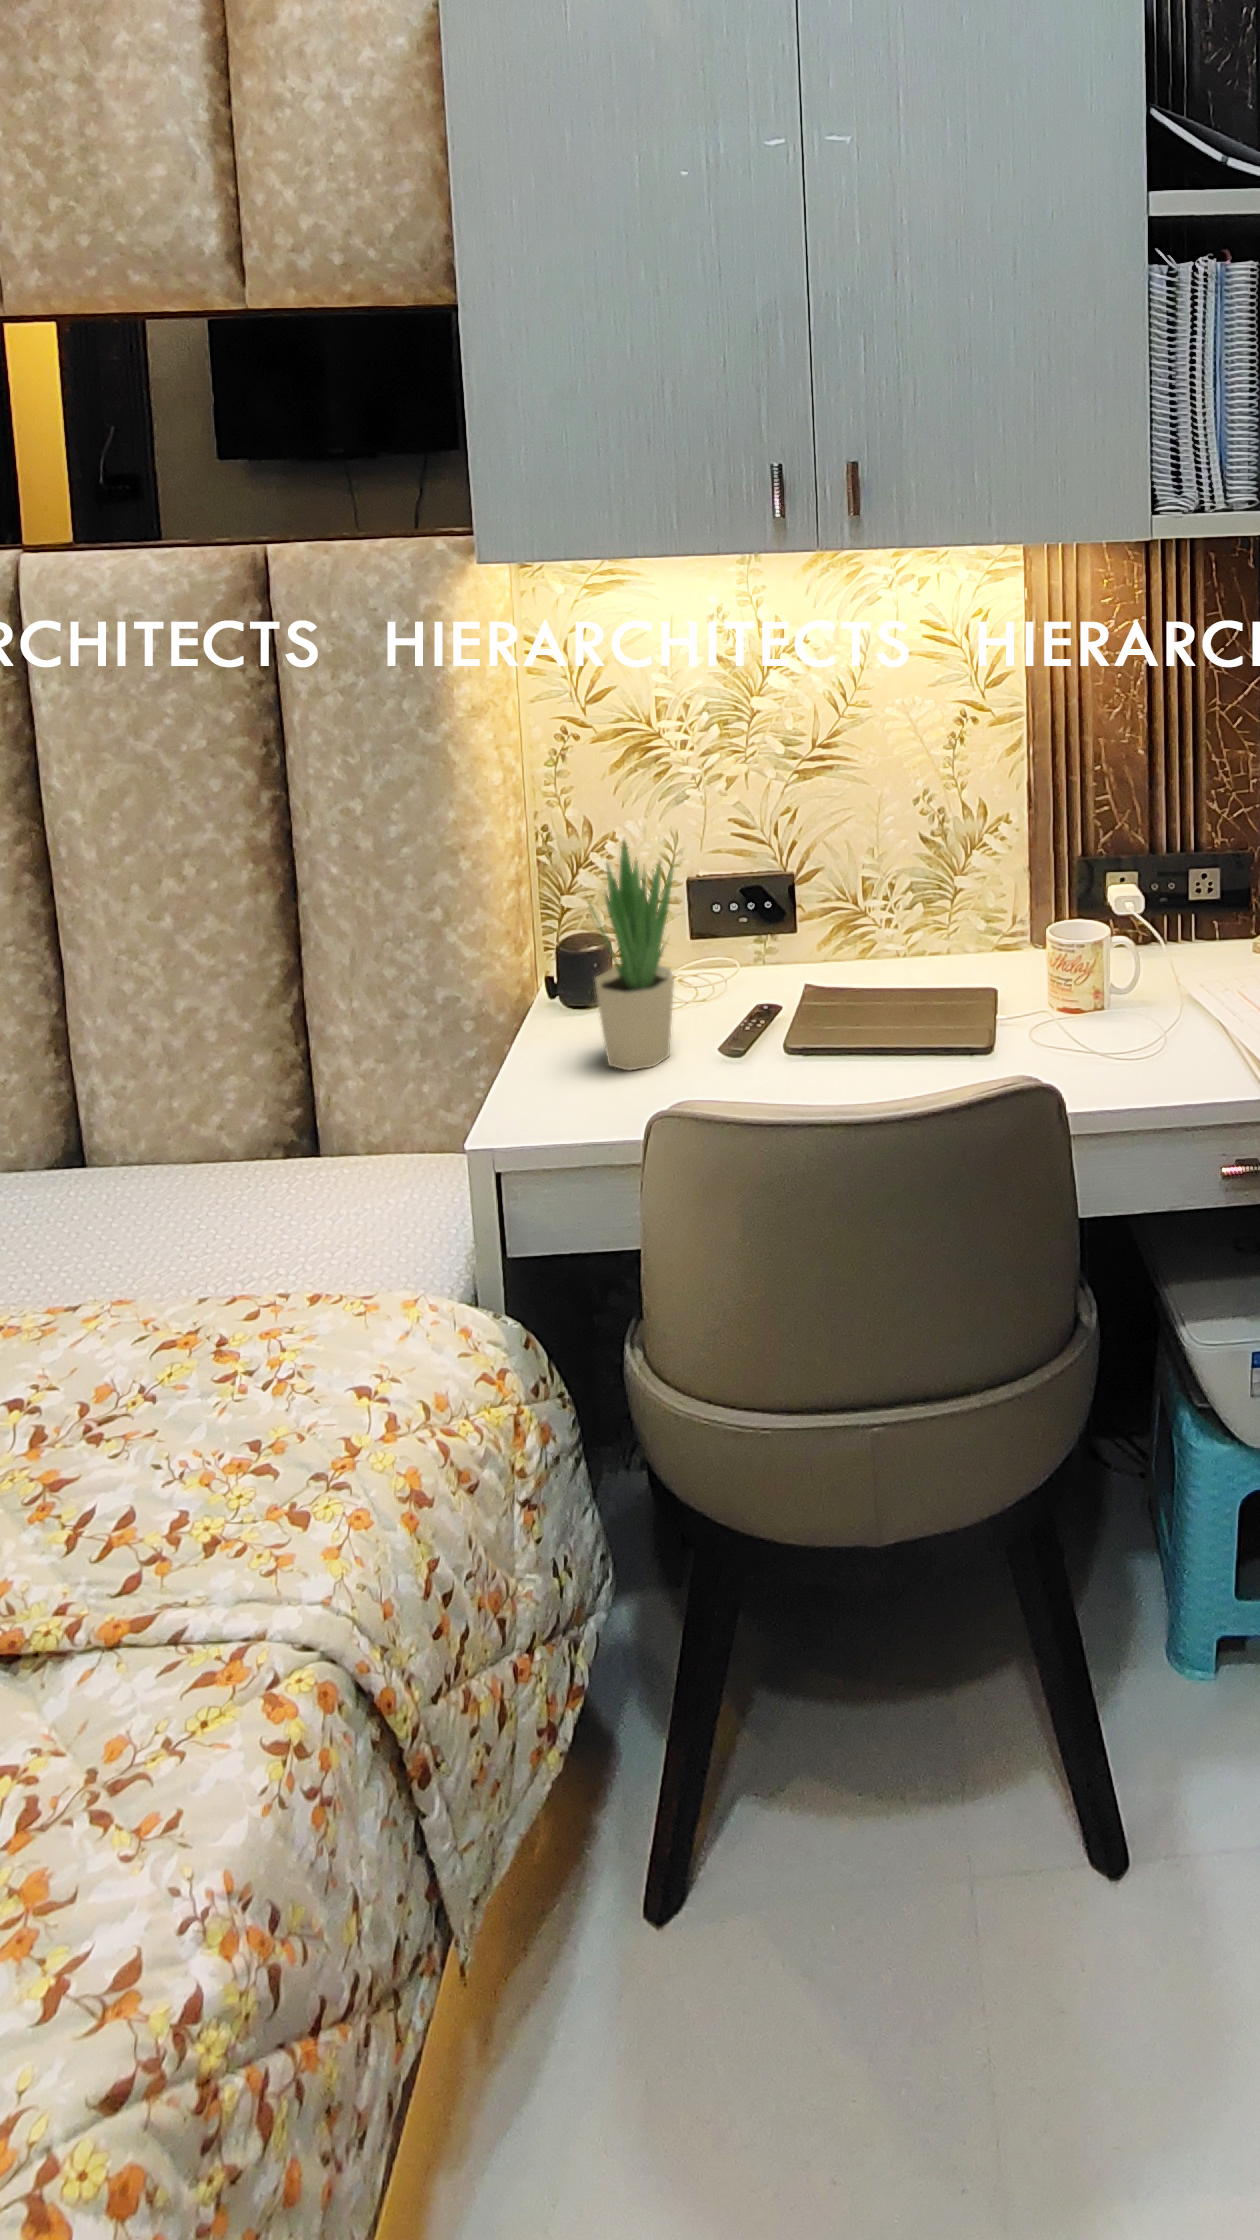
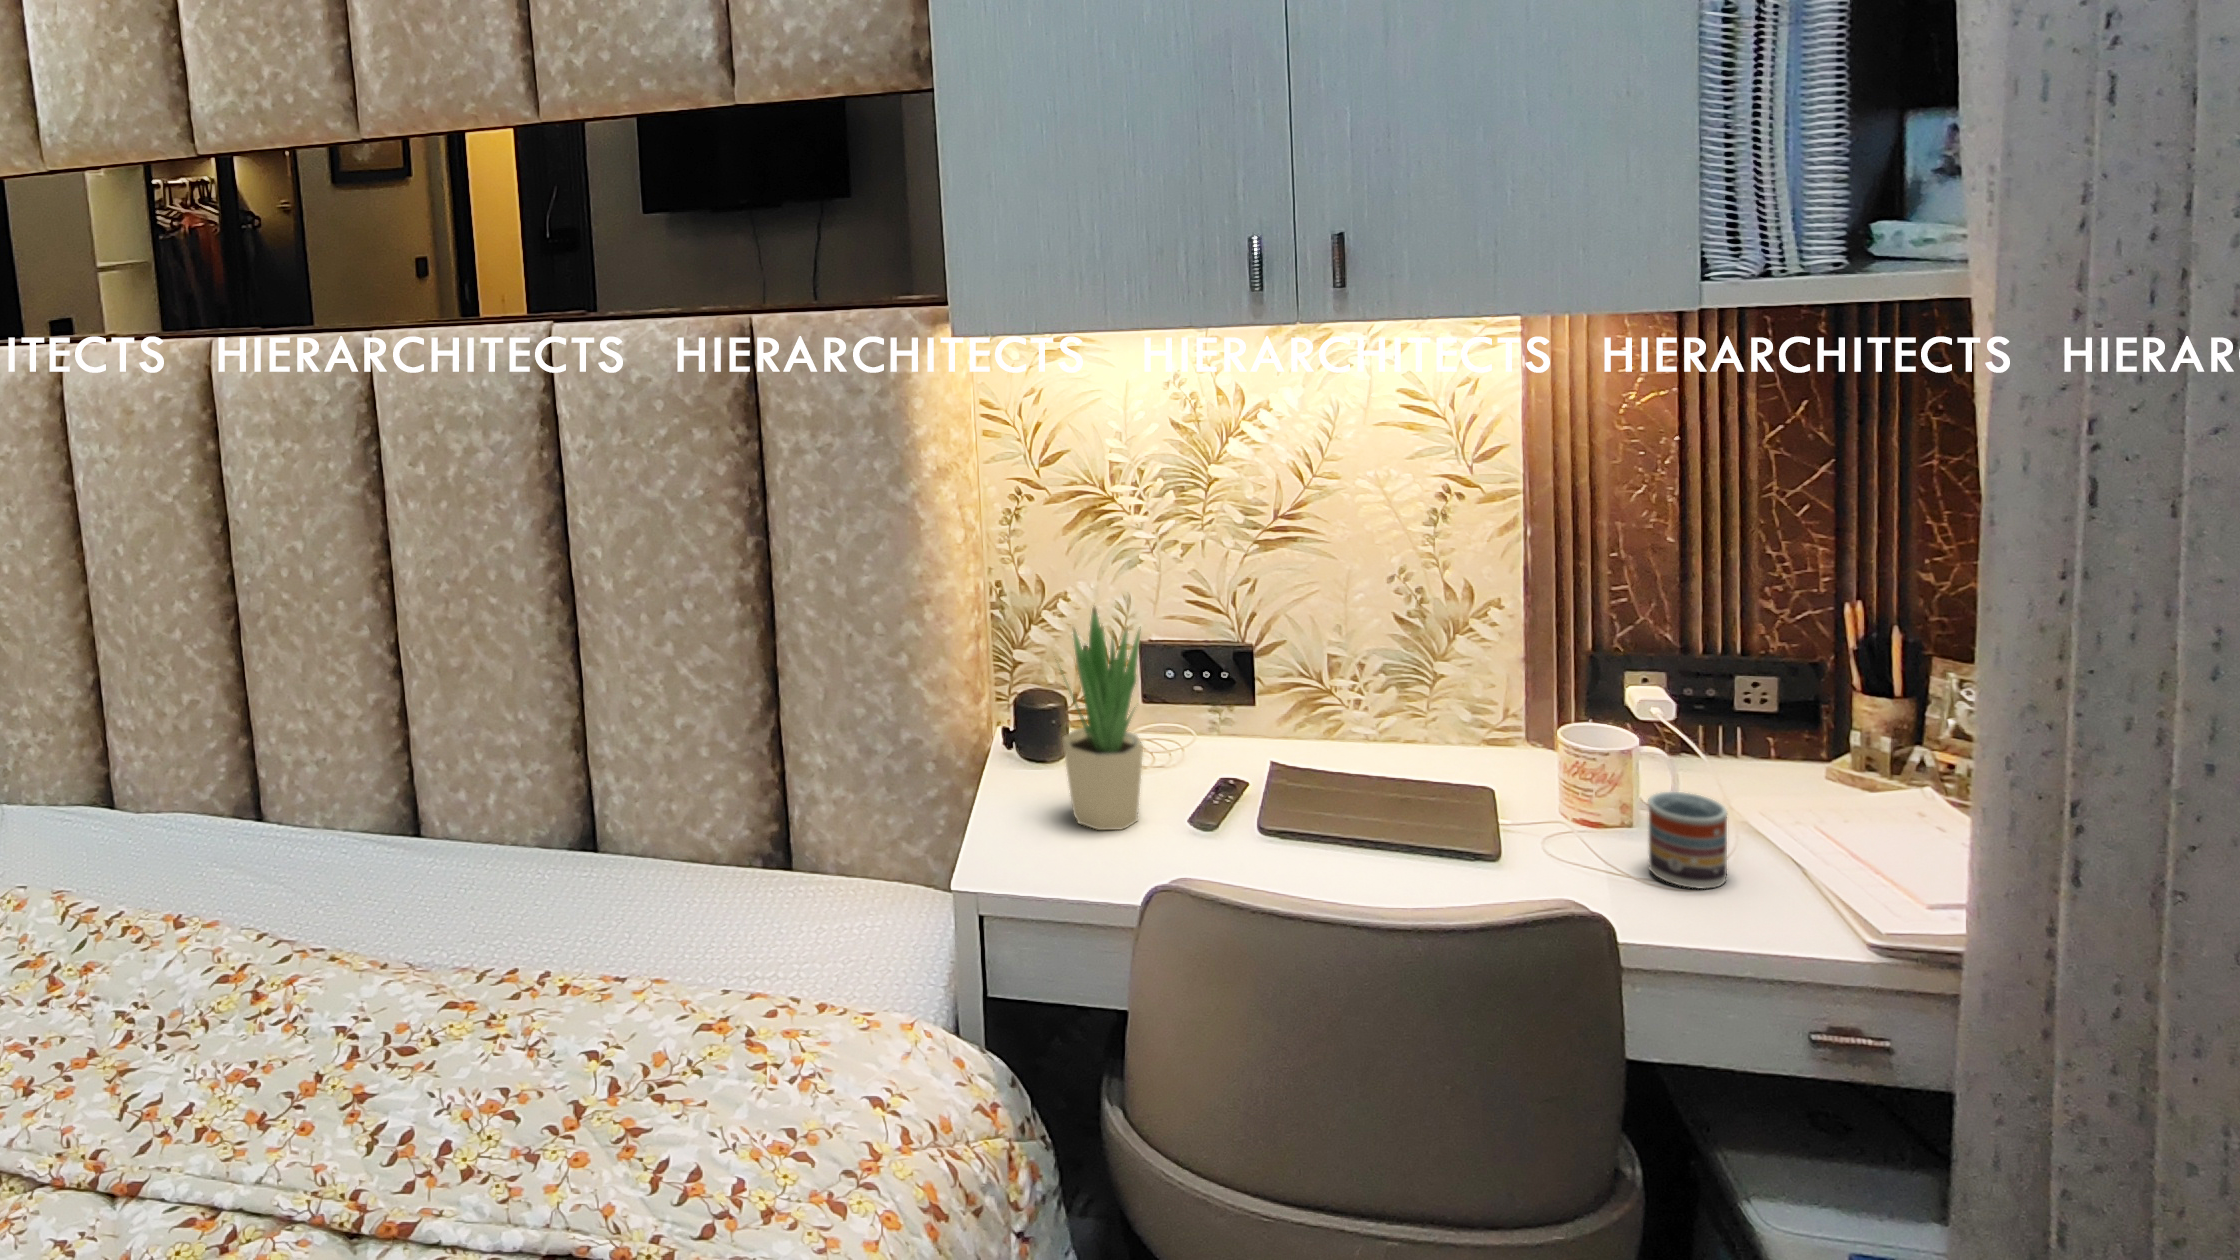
cup: none [1110,974,1171,1060] -> present [1648,792,1727,889]

